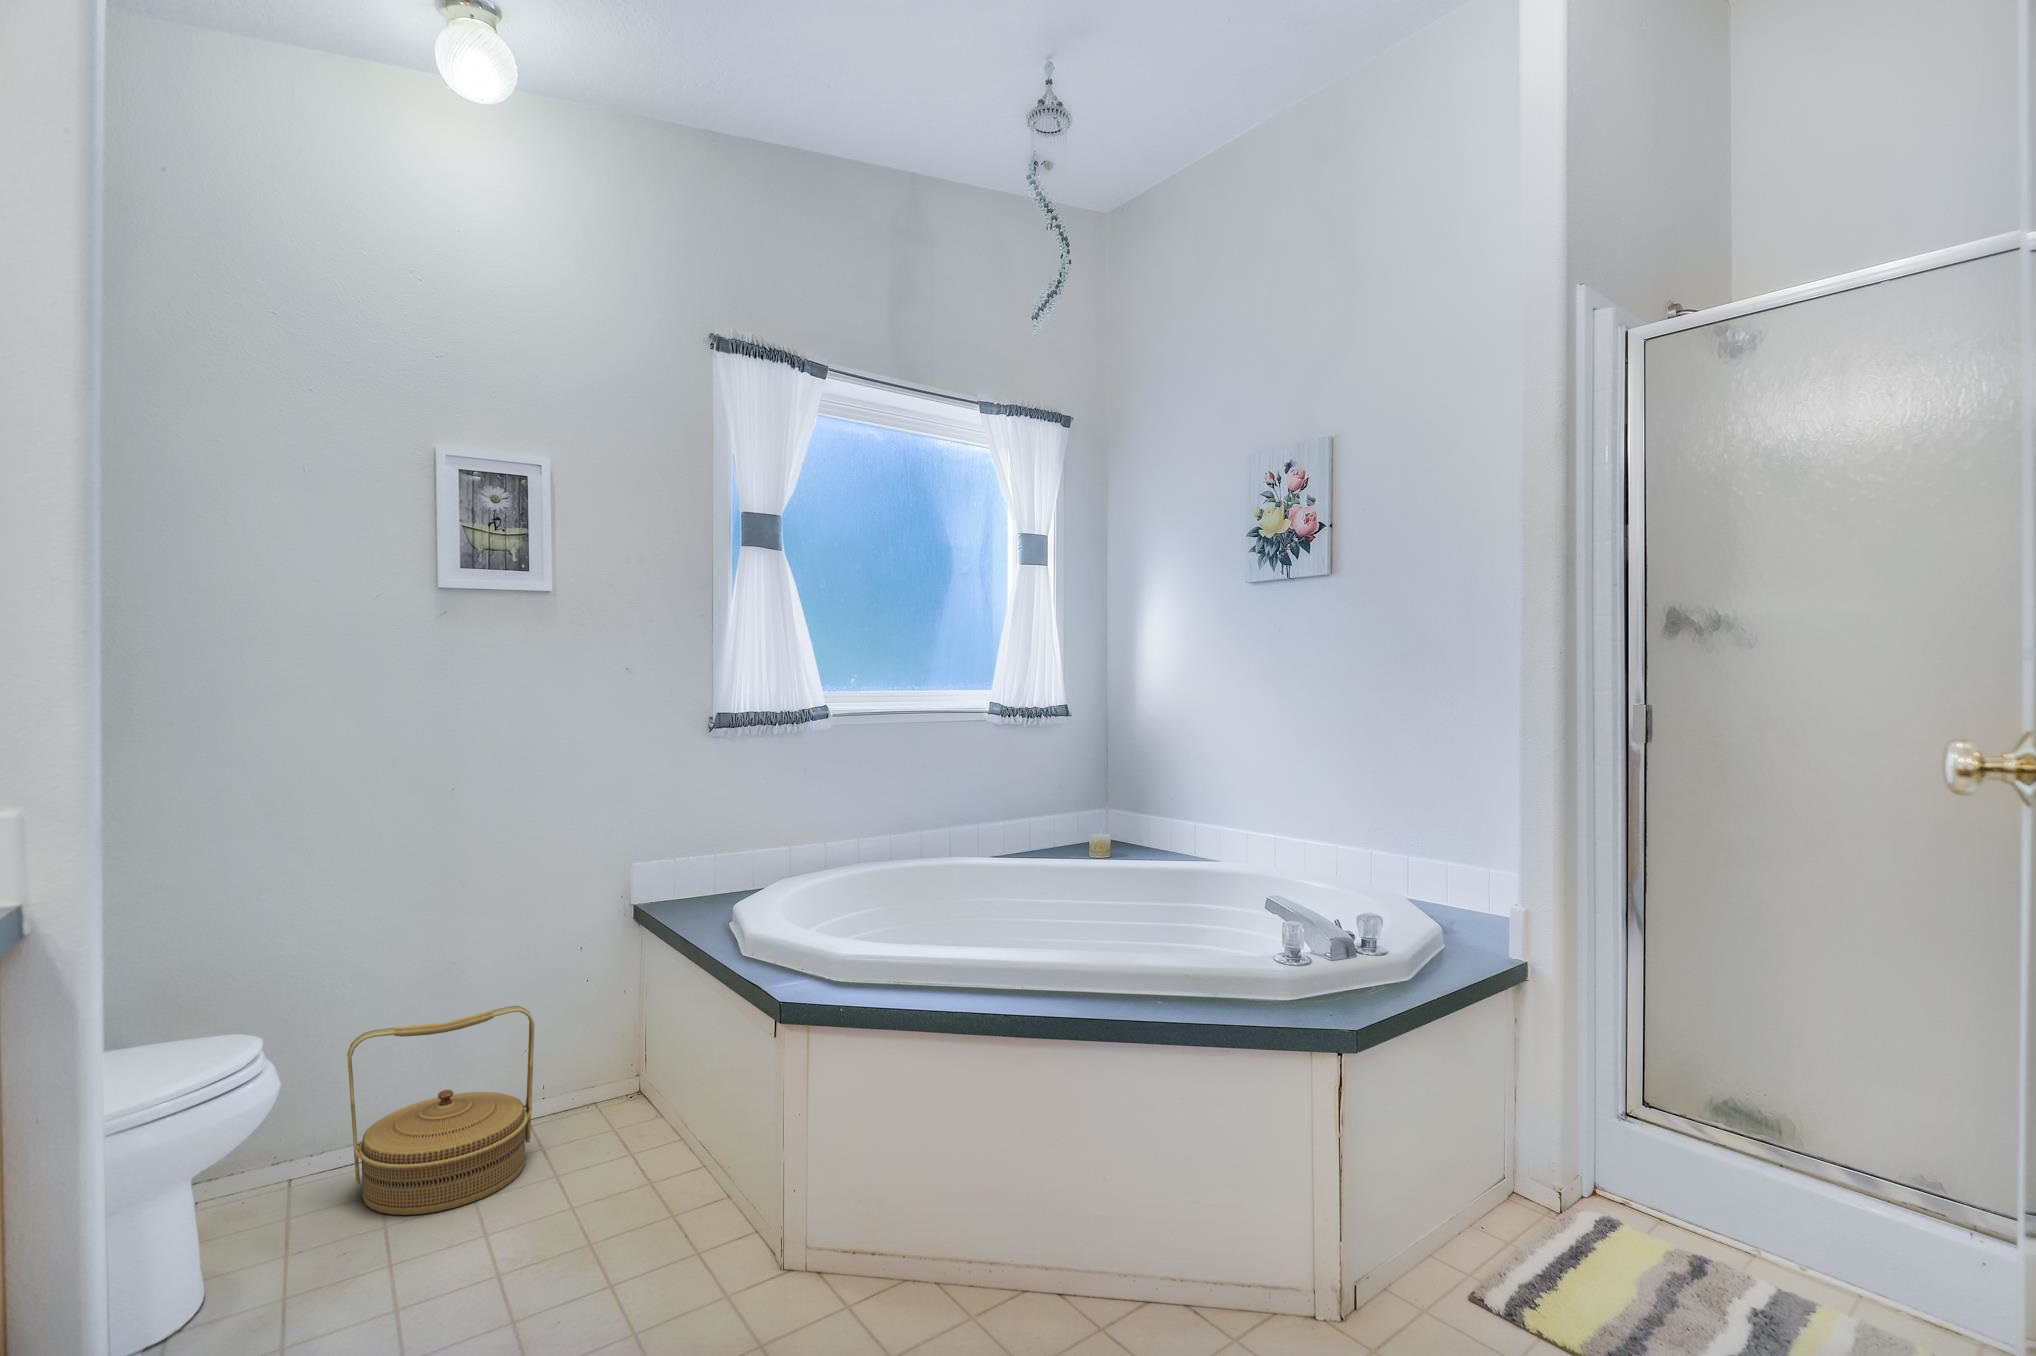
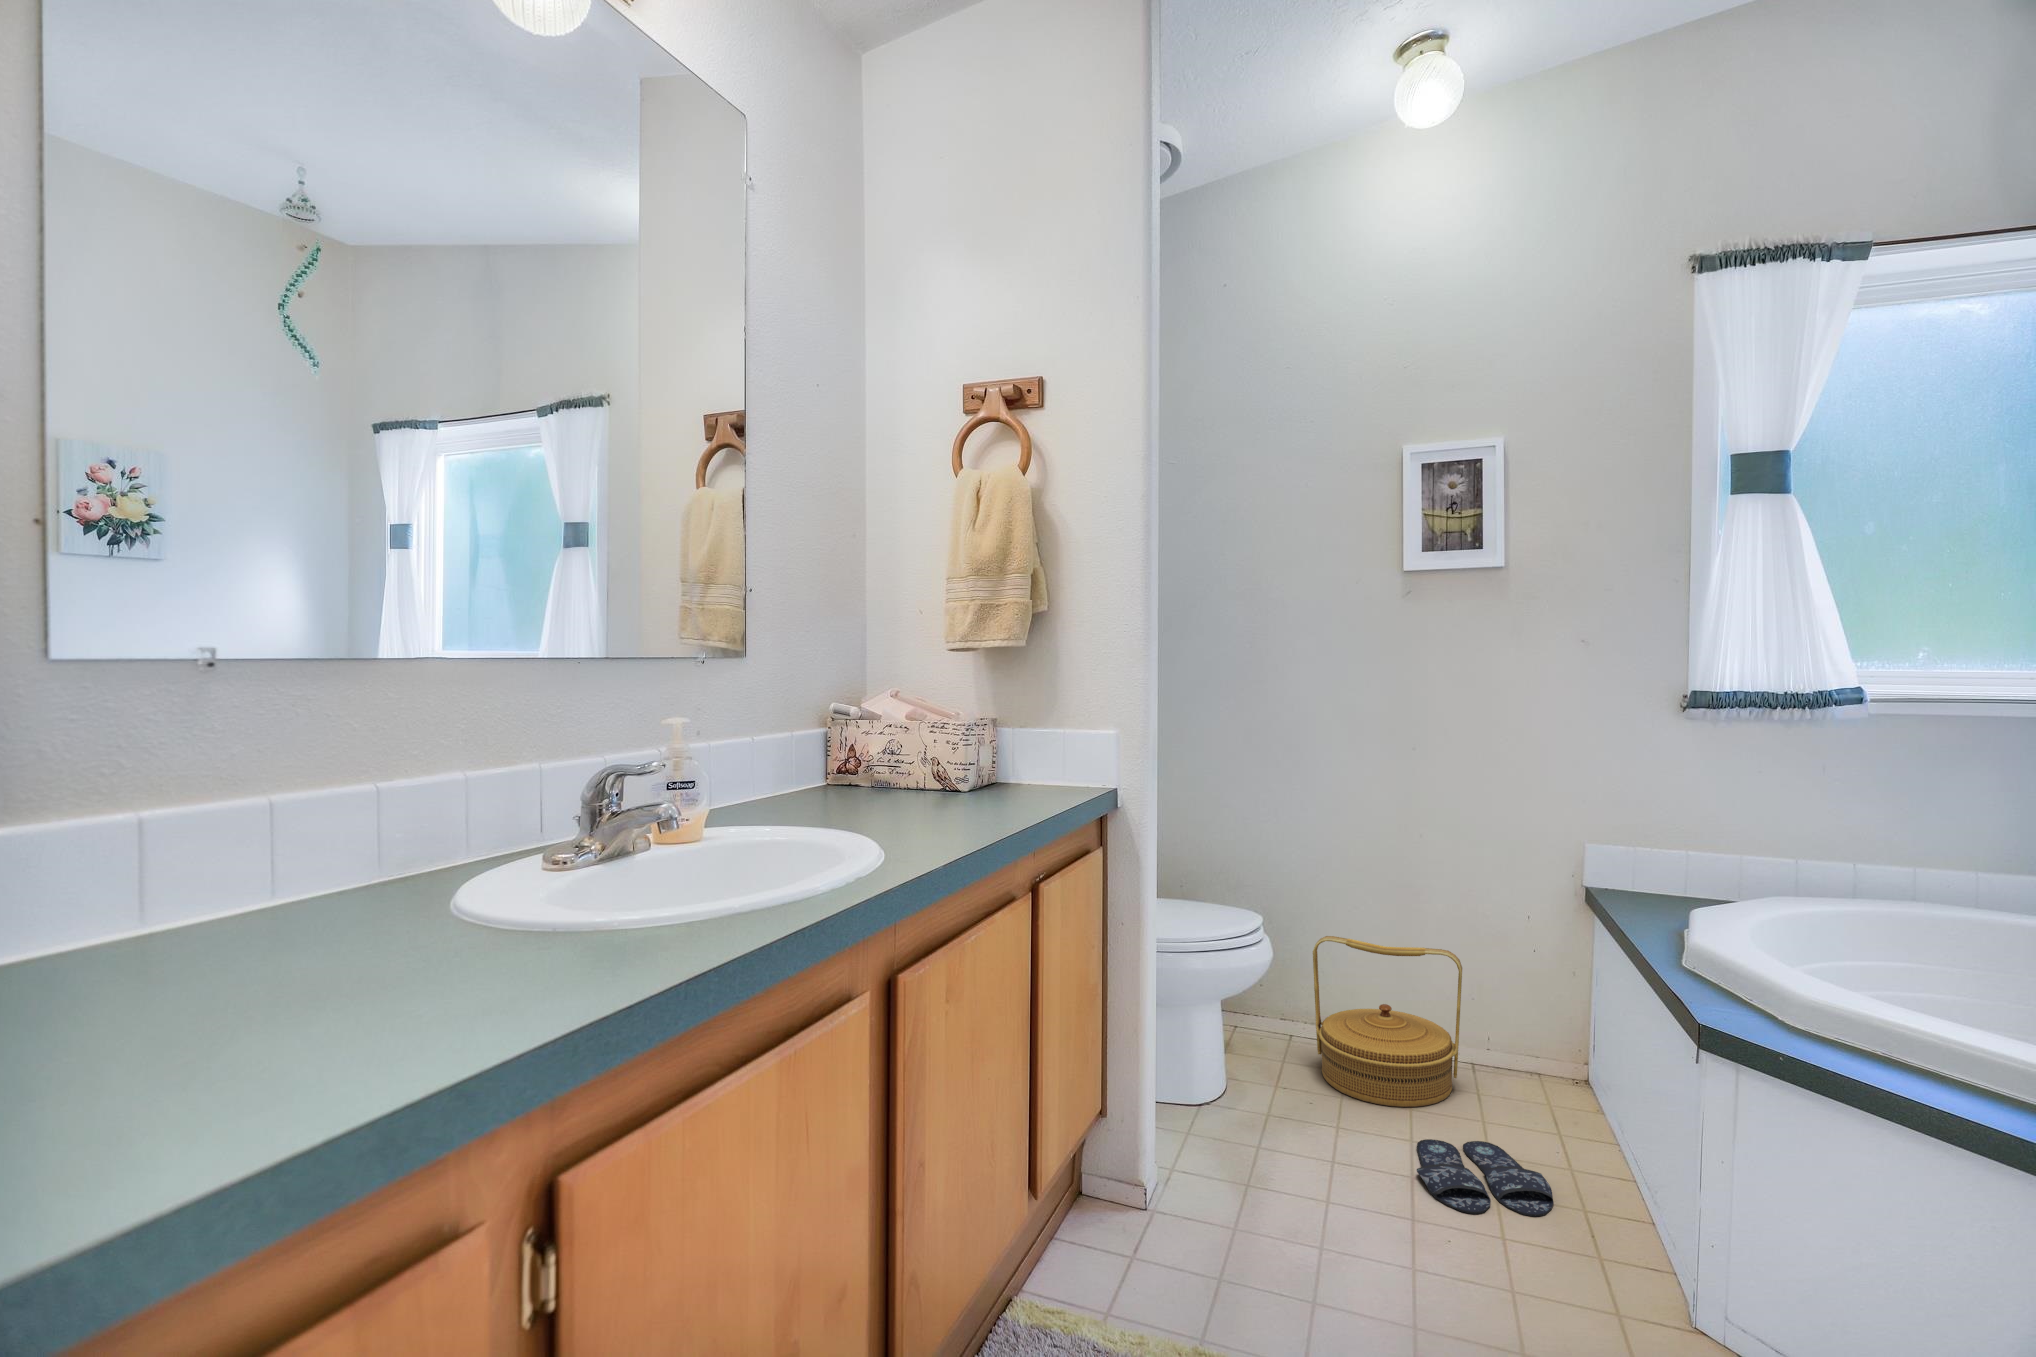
slippers: none [525,1189,680,1269] -> present [1417,1139,1554,1217]

